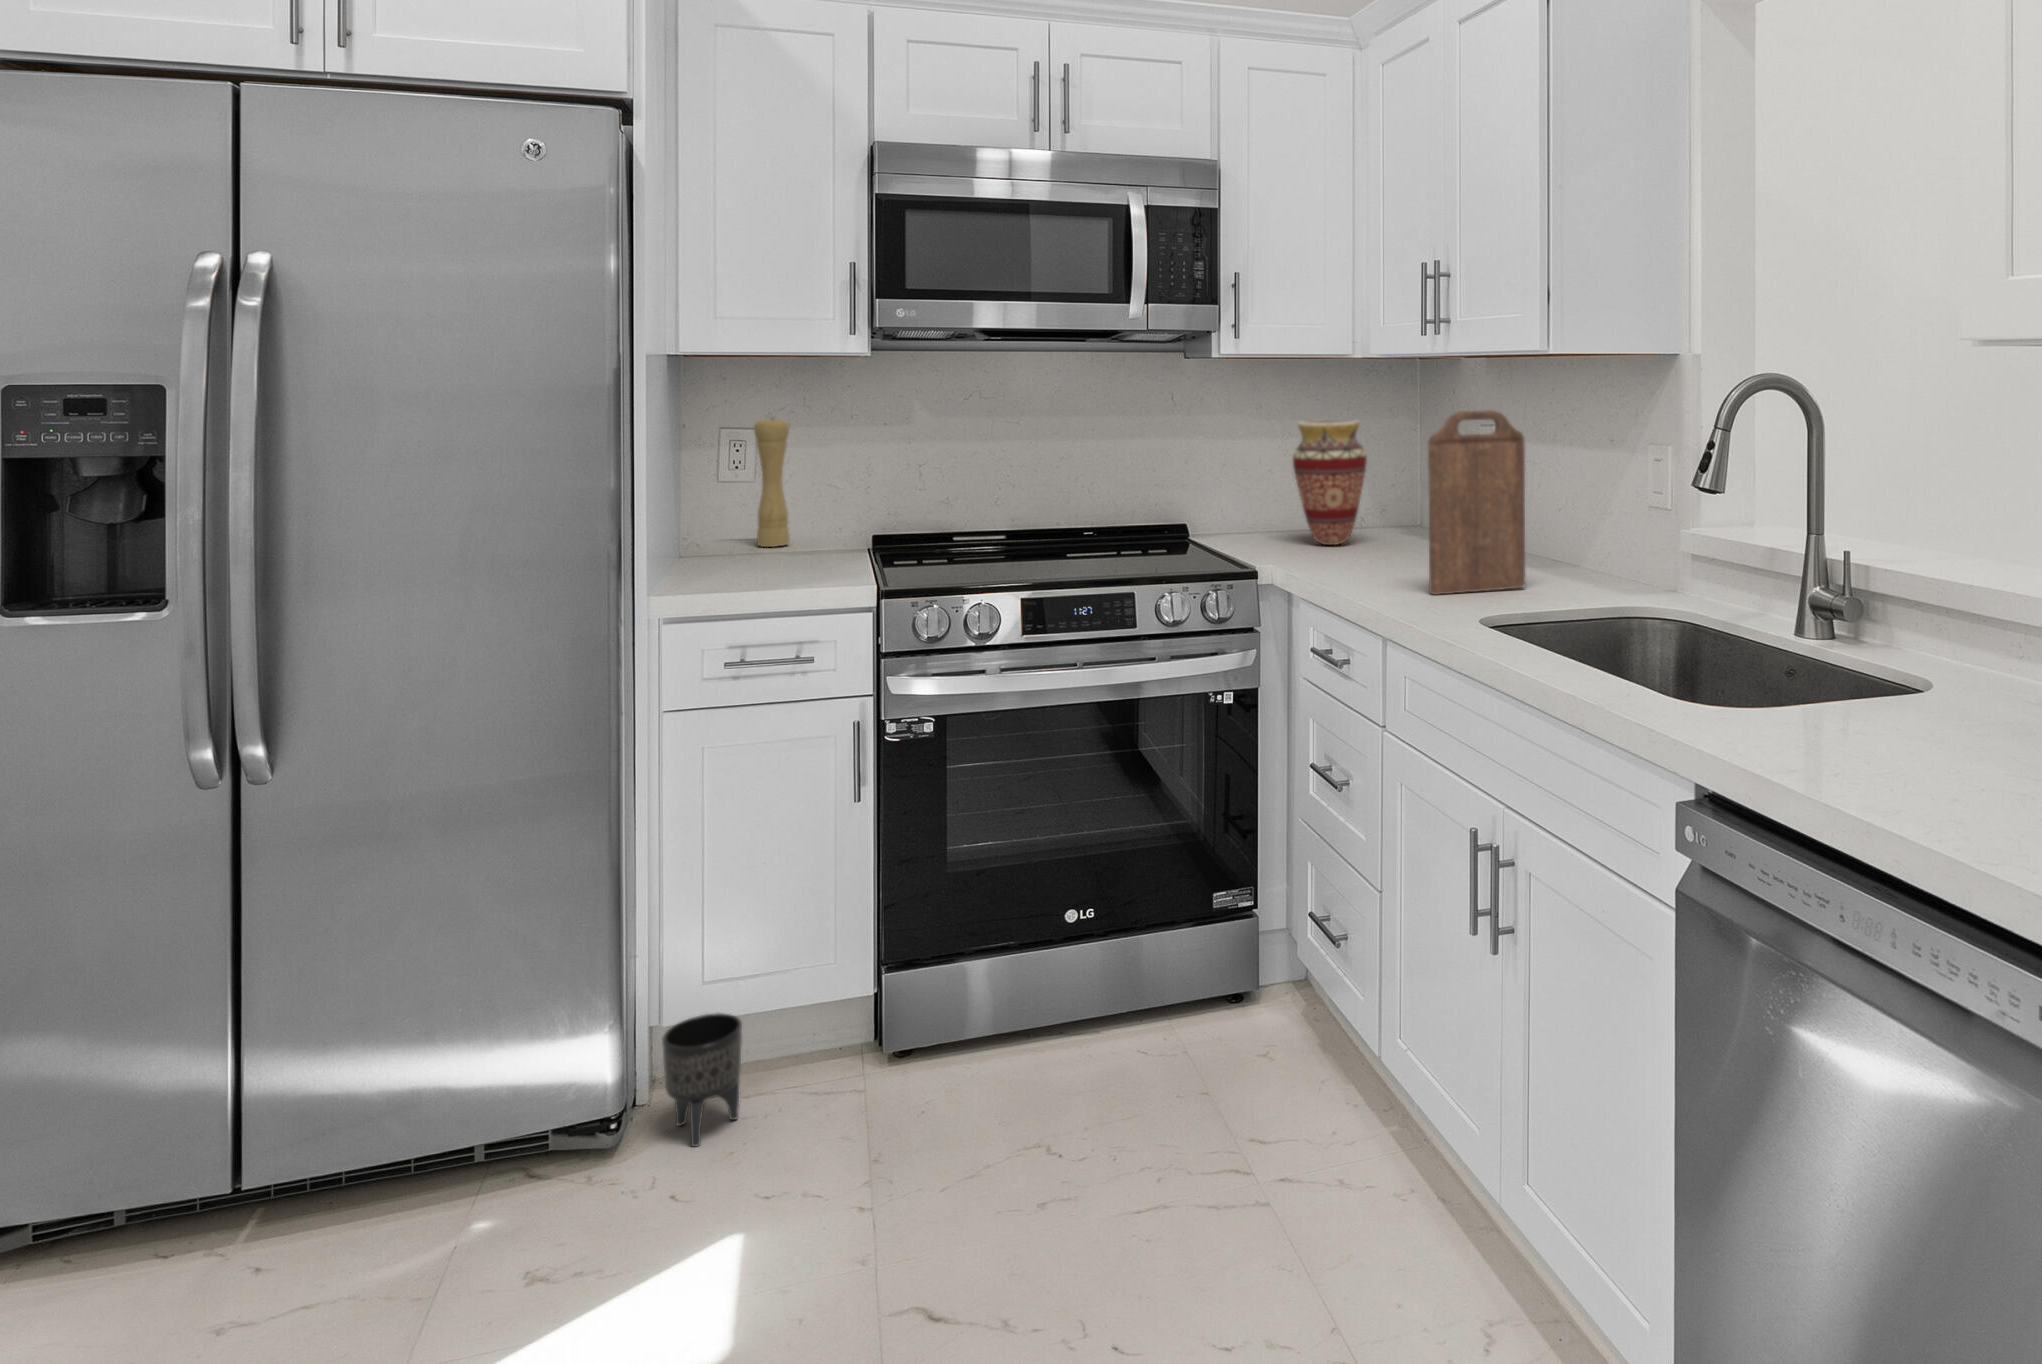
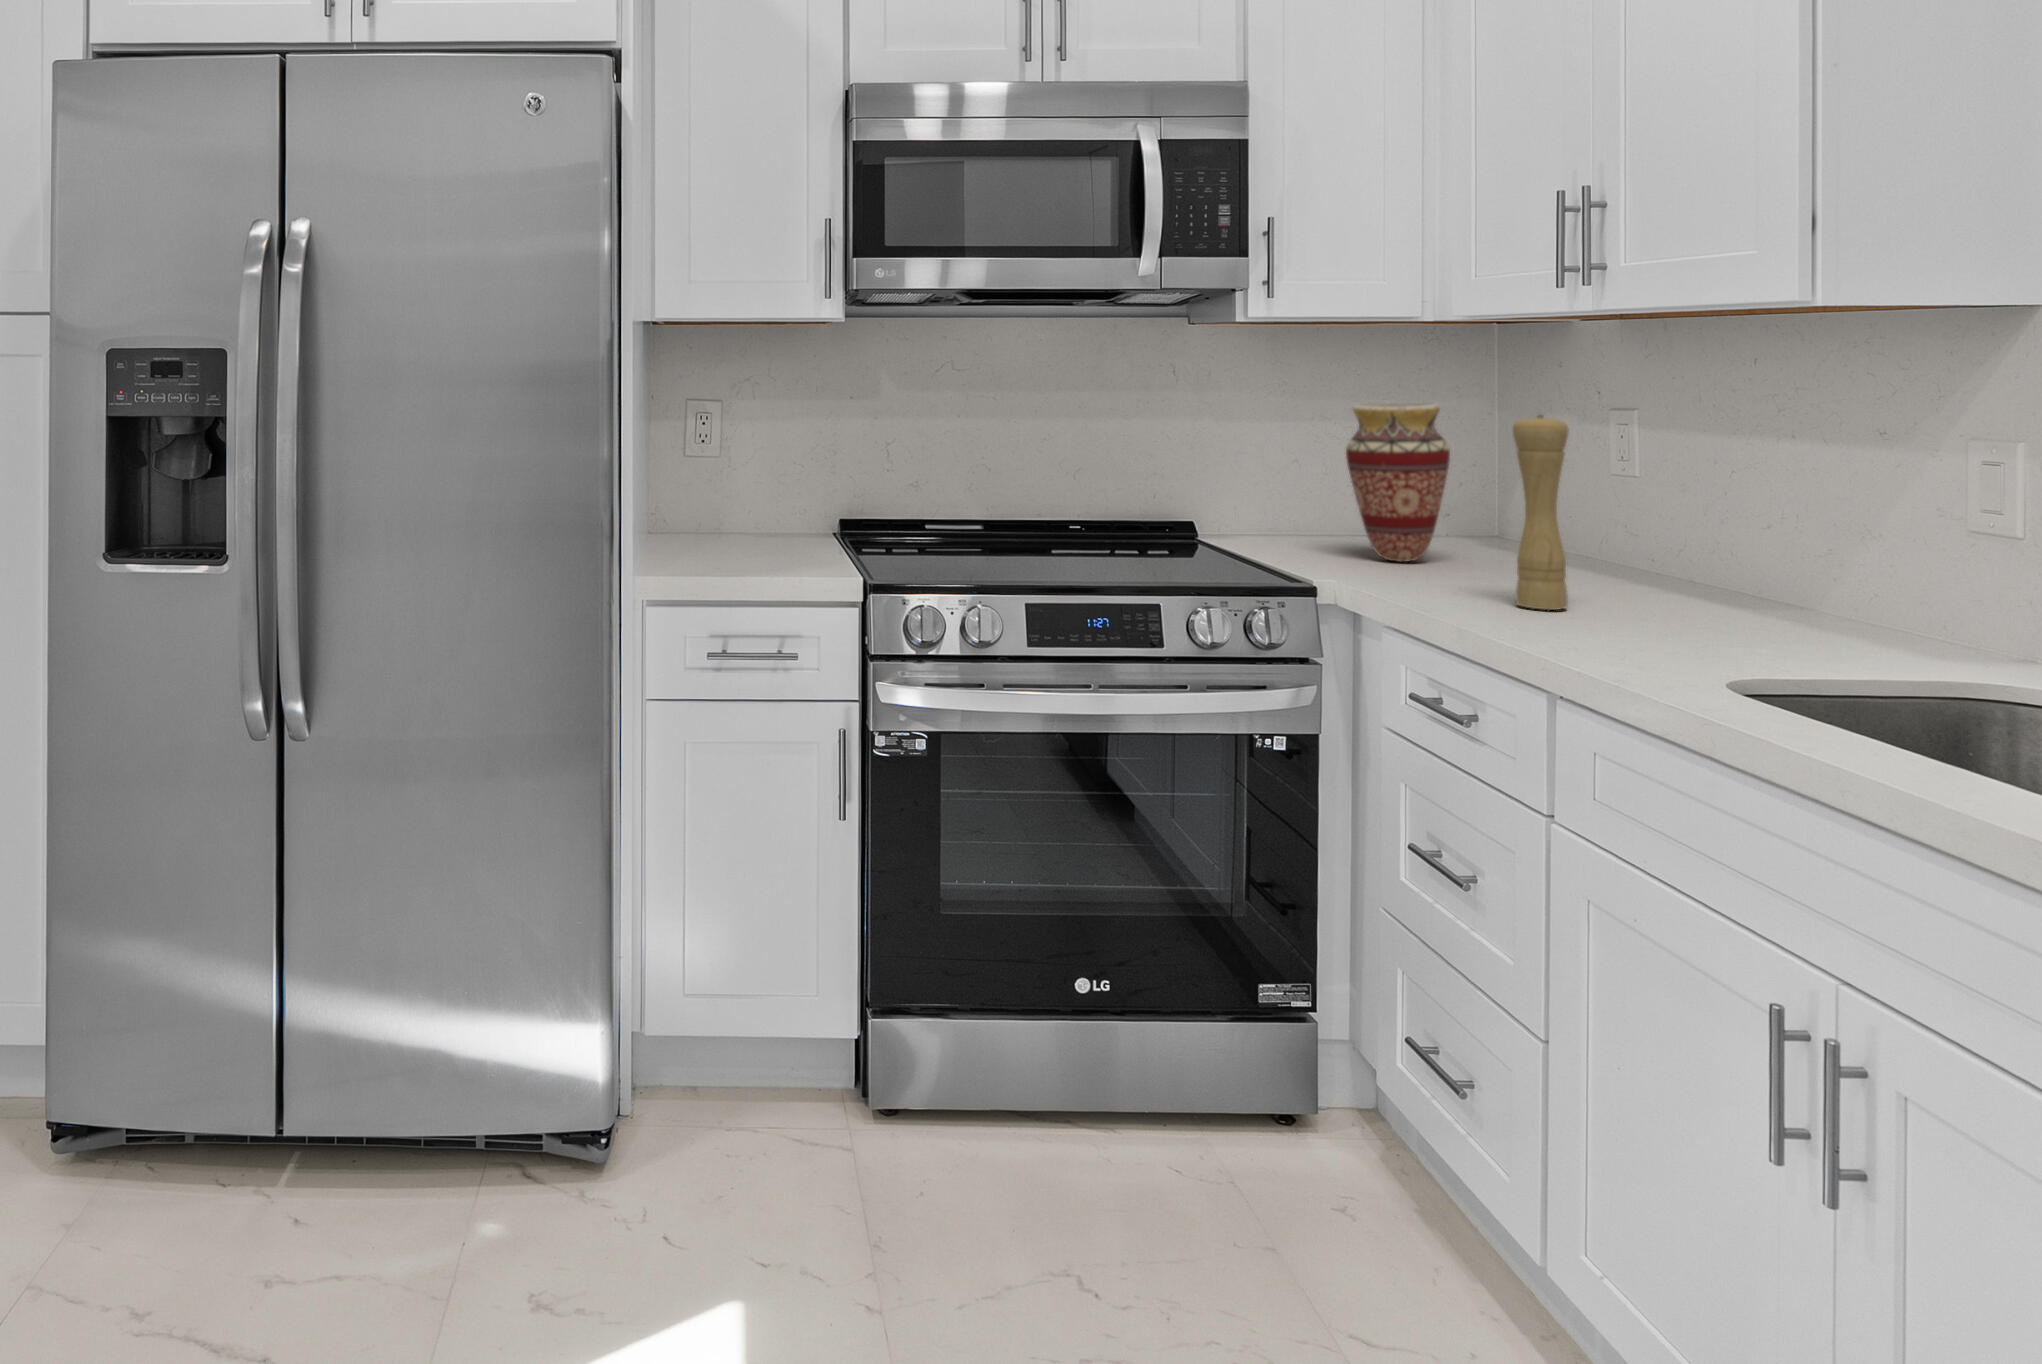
cutting board: present [1428,410,1525,595] -> none [1586,385,1736,633]
pepper mill: present [754,418,789,547] -> present [1513,415,1569,610]
planter: present [662,1013,742,1147] -> none [652,1032,730,1176]

